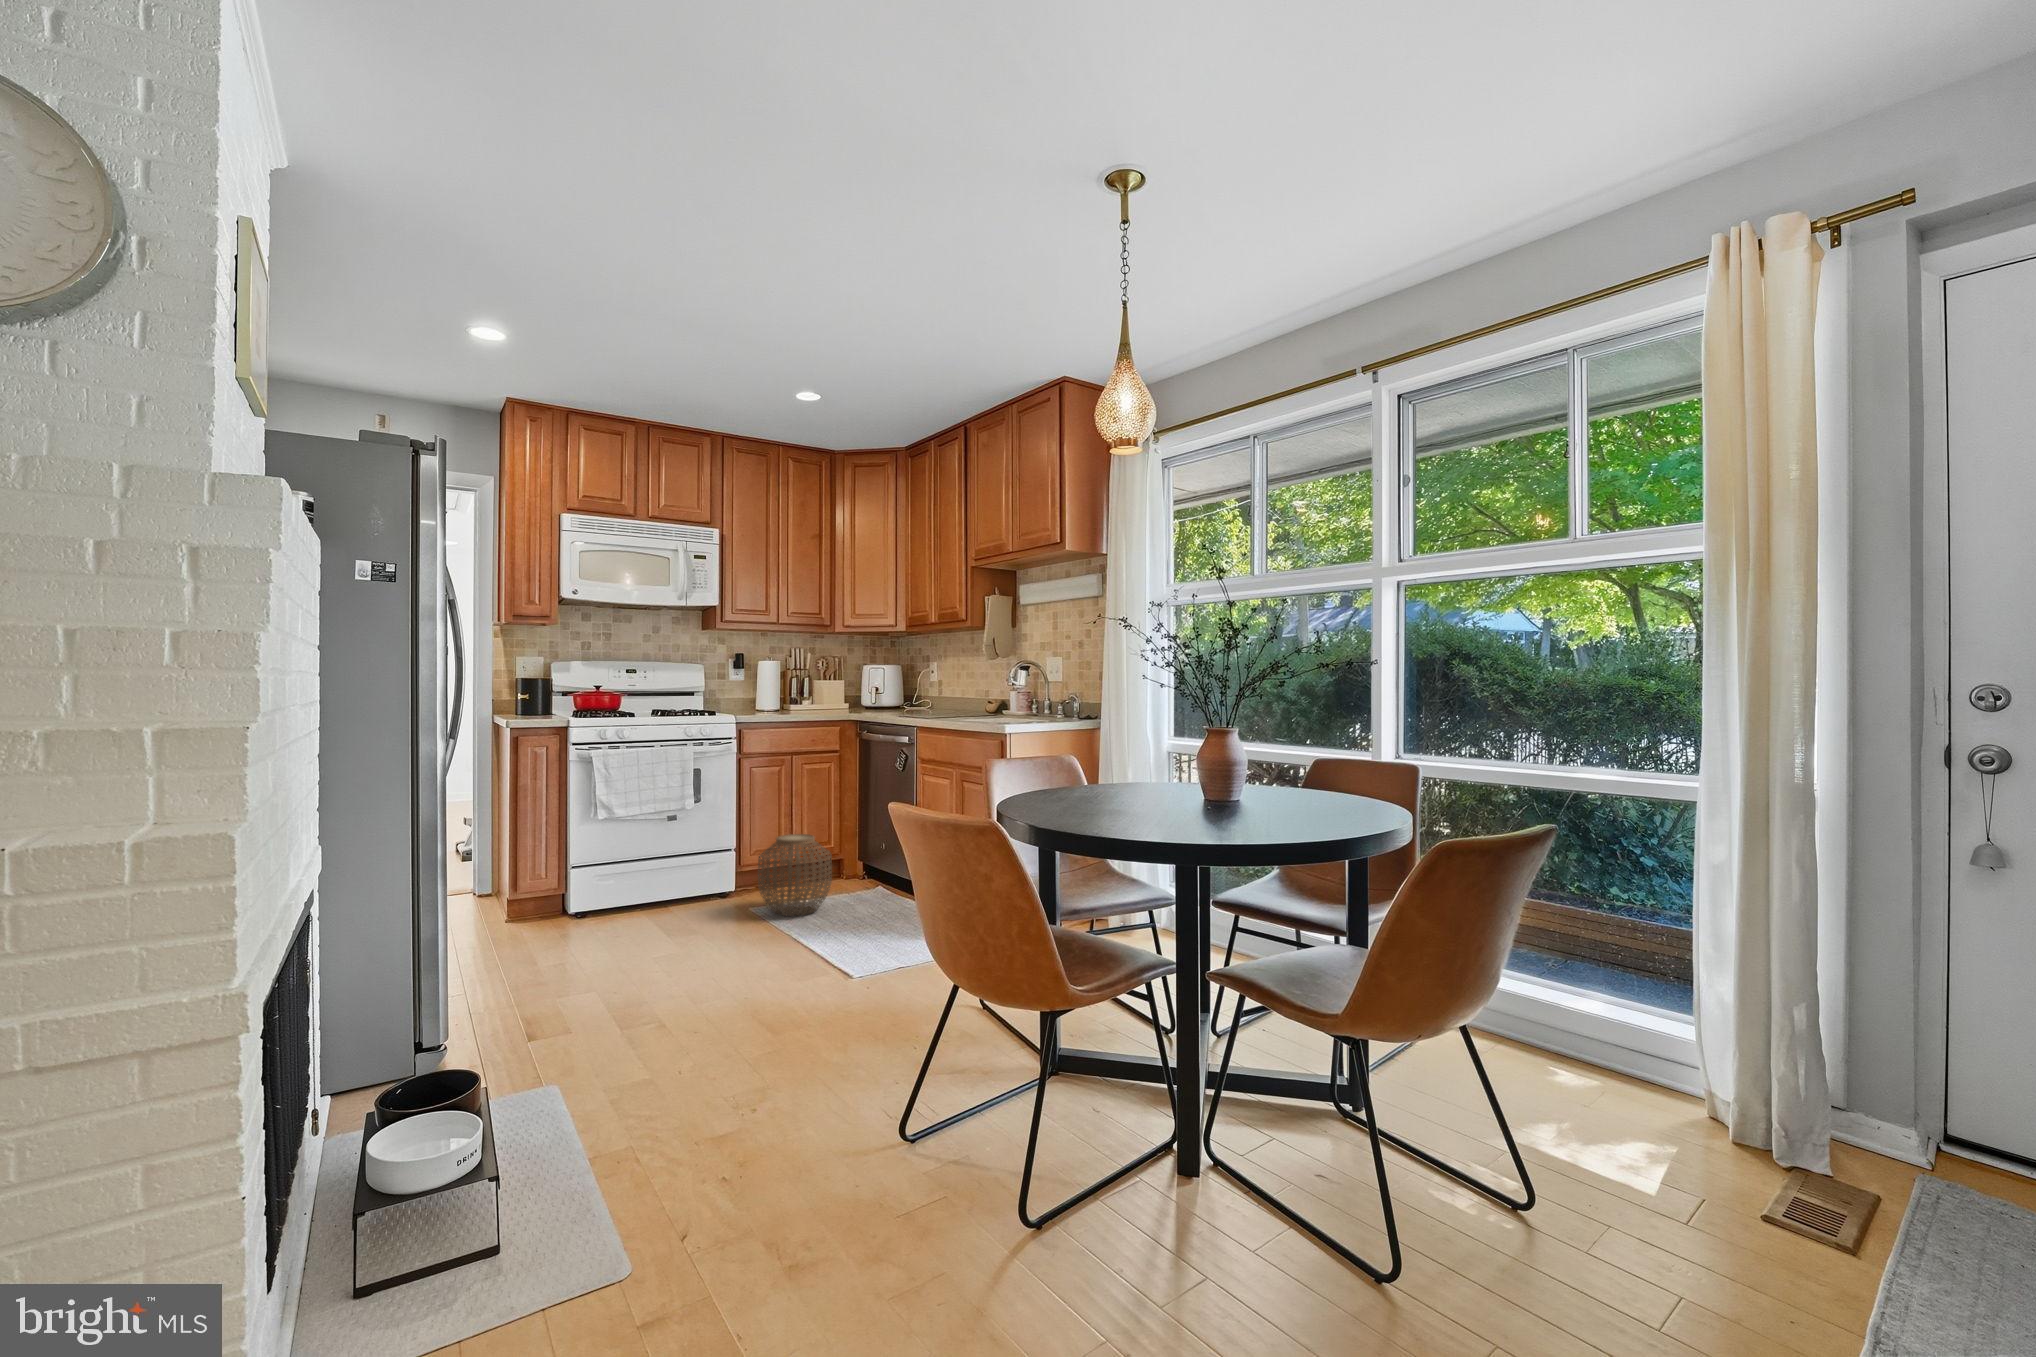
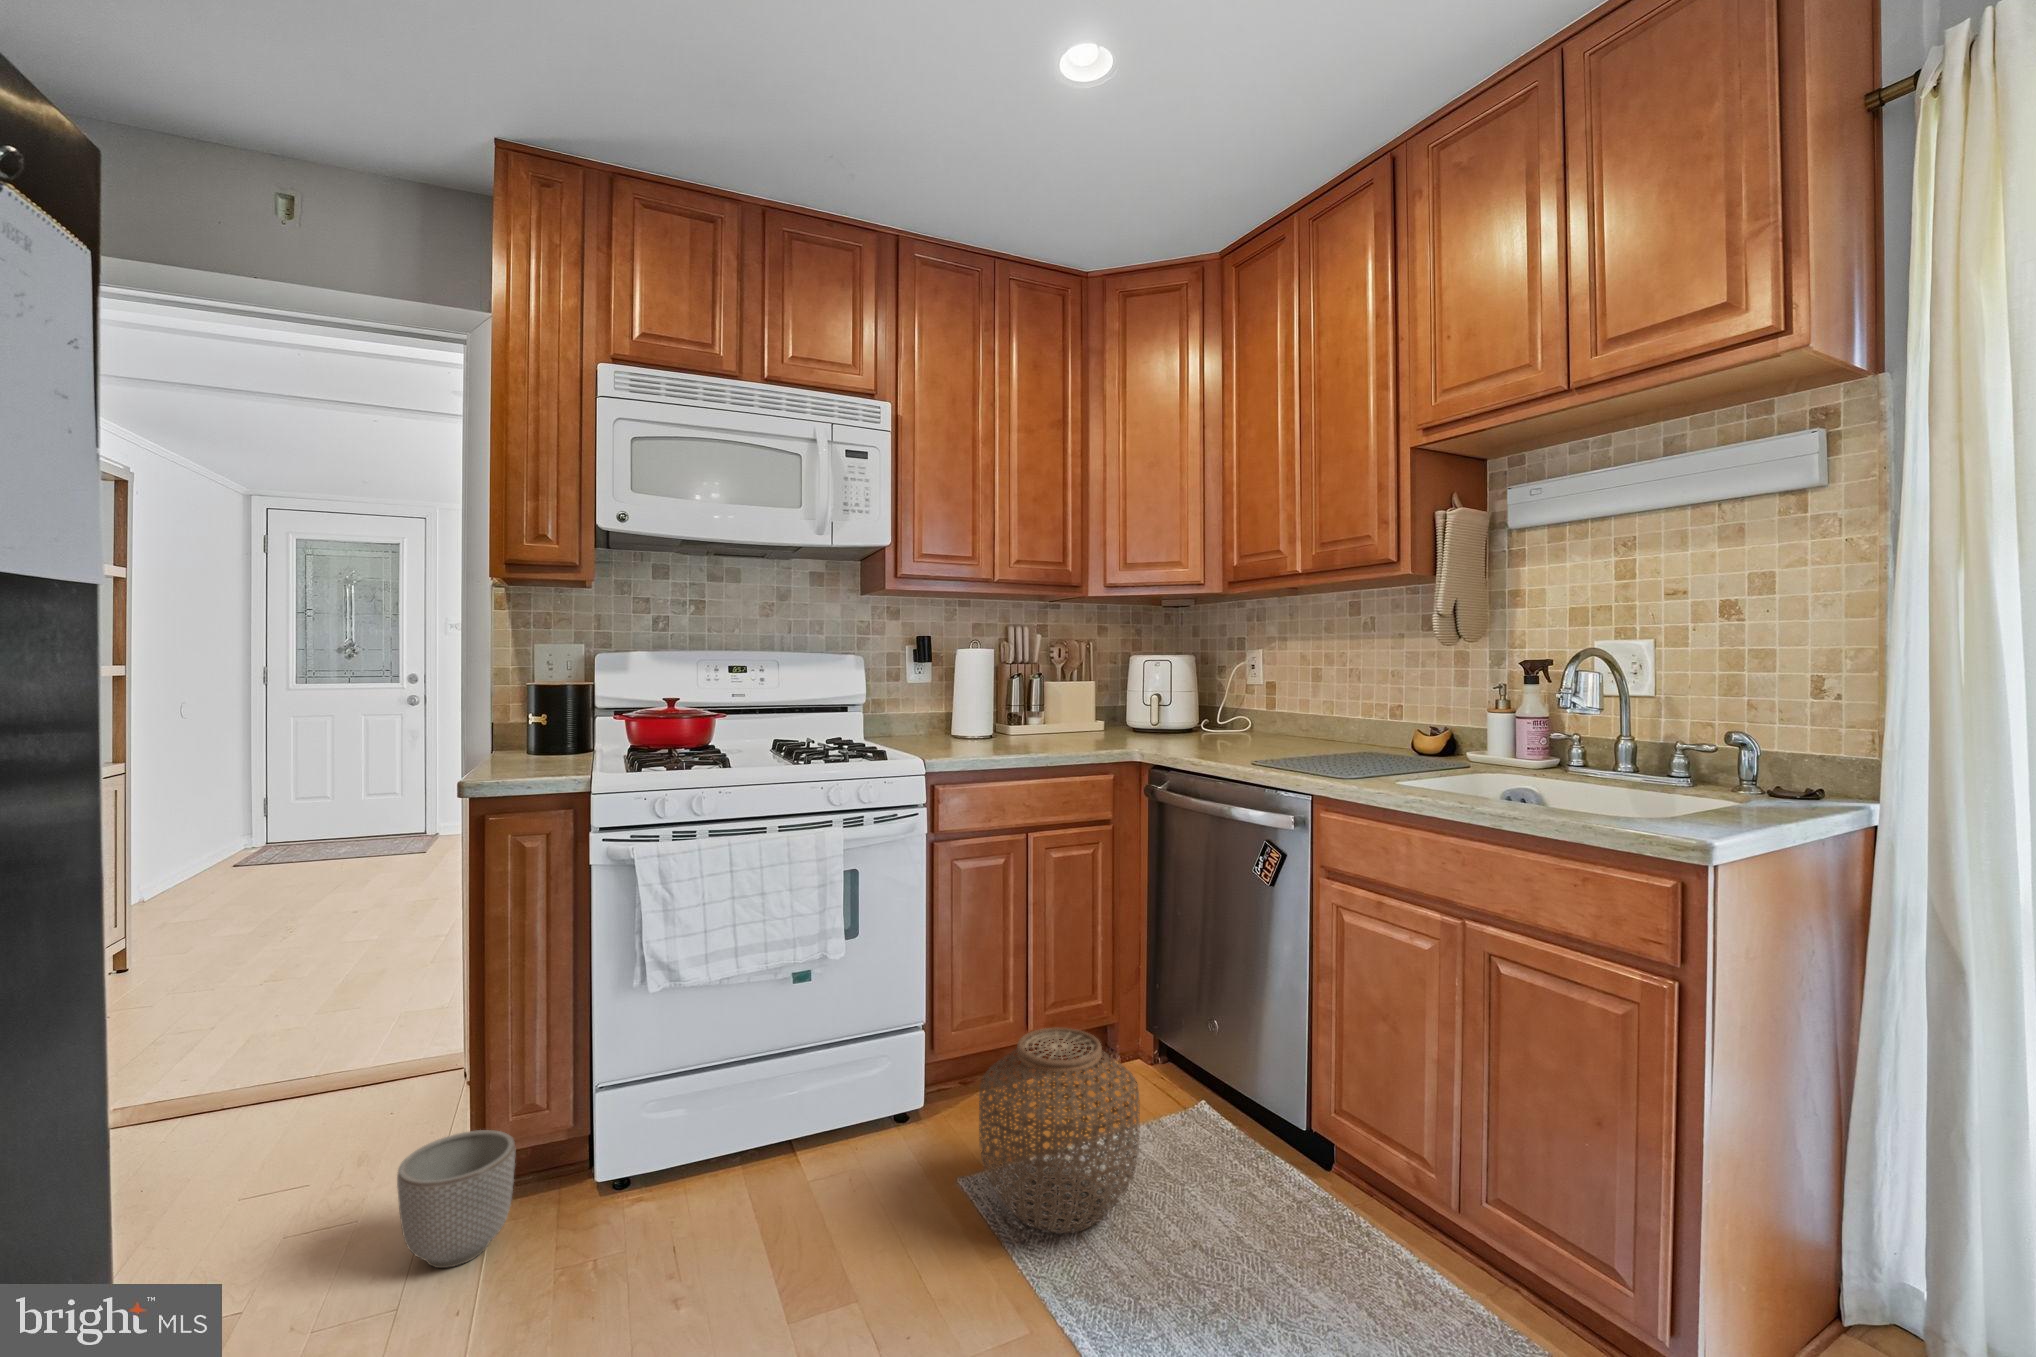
planter: none [485,883,537,934] -> present [397,1130,515,1268]

